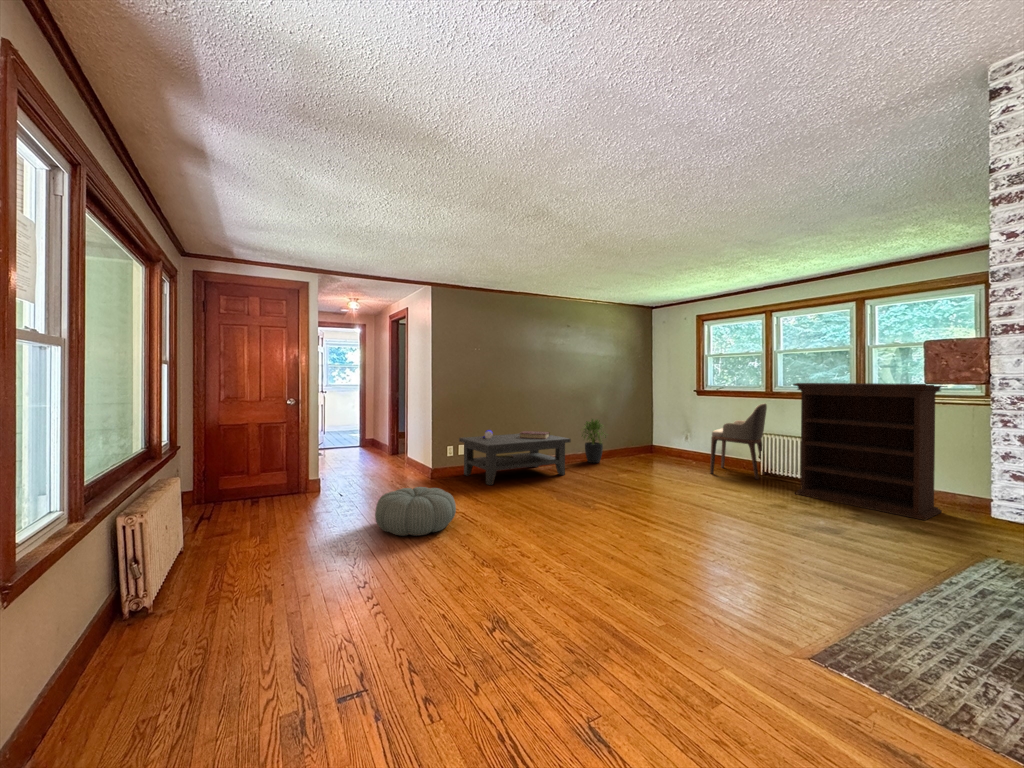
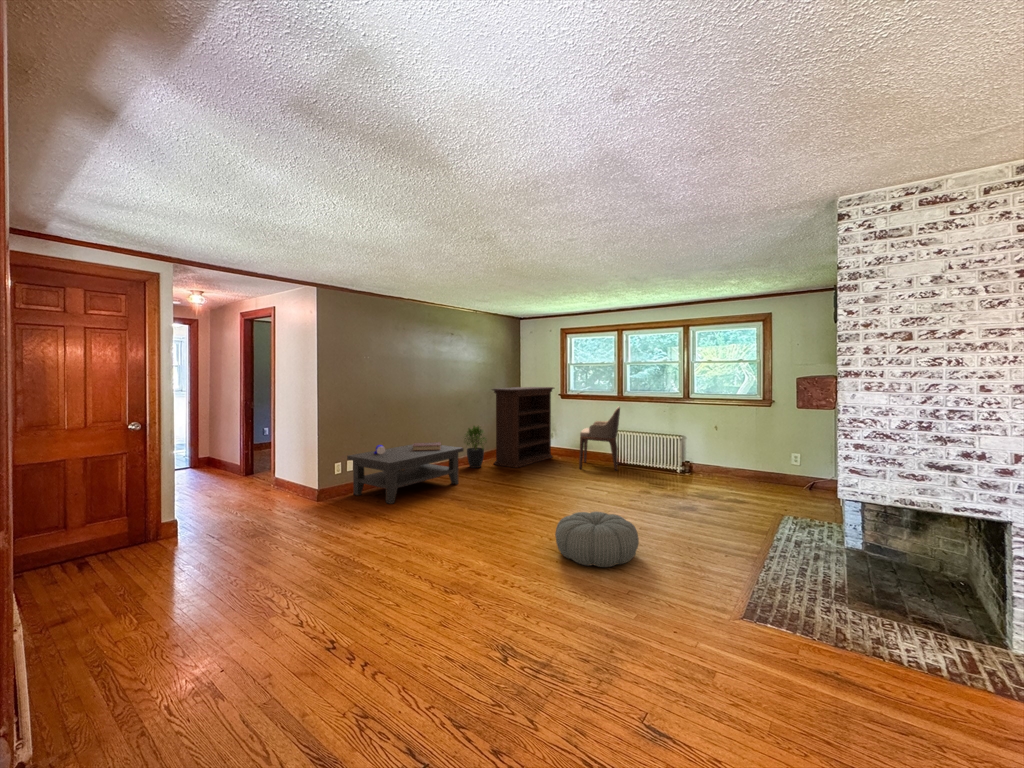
bookshelf: present [793,383,945,520] -> present [492,387,554,468]
pouf: present [375,487,456,536] -> present [555,512,639,567]

